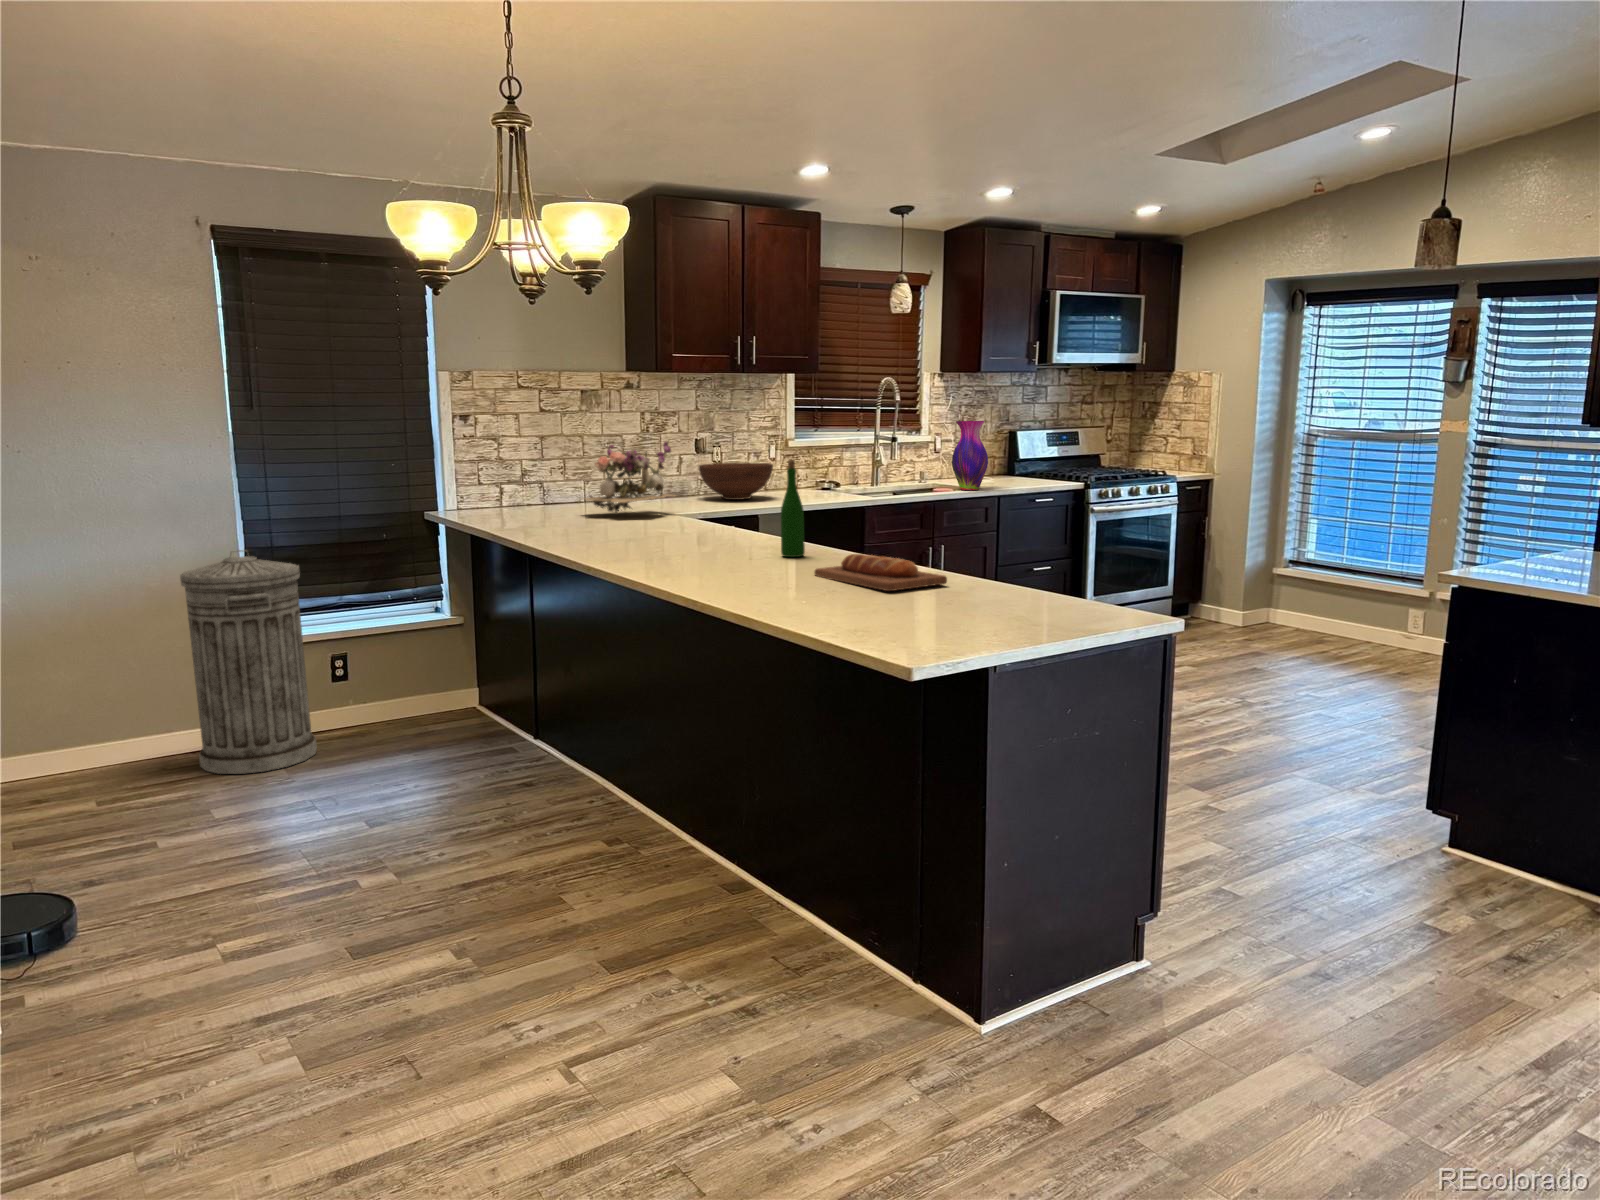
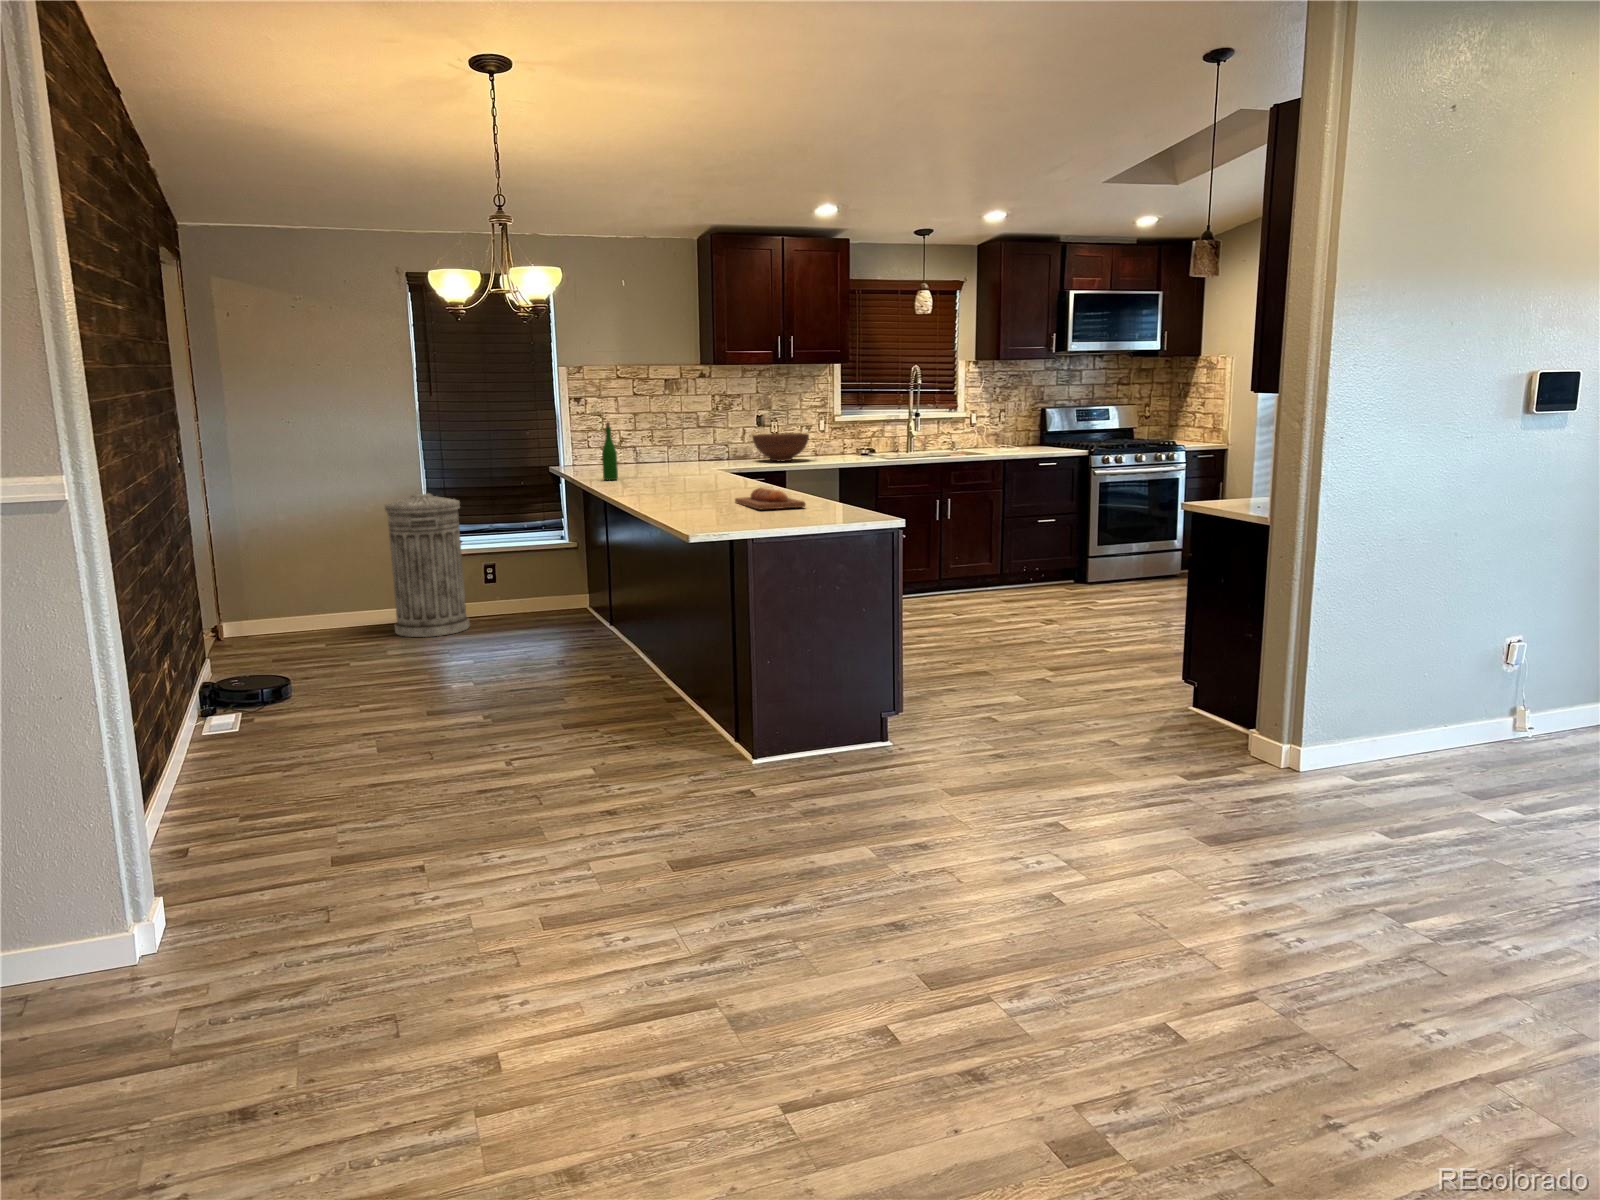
vase: present [952,421,988,490] -> none [964,400,994,456]
flower arrangement: present [586,440,671,513] -> none [650,415,718,470]
wine bottle: present [781,460,805,557] -> present [602,422,618,480]

